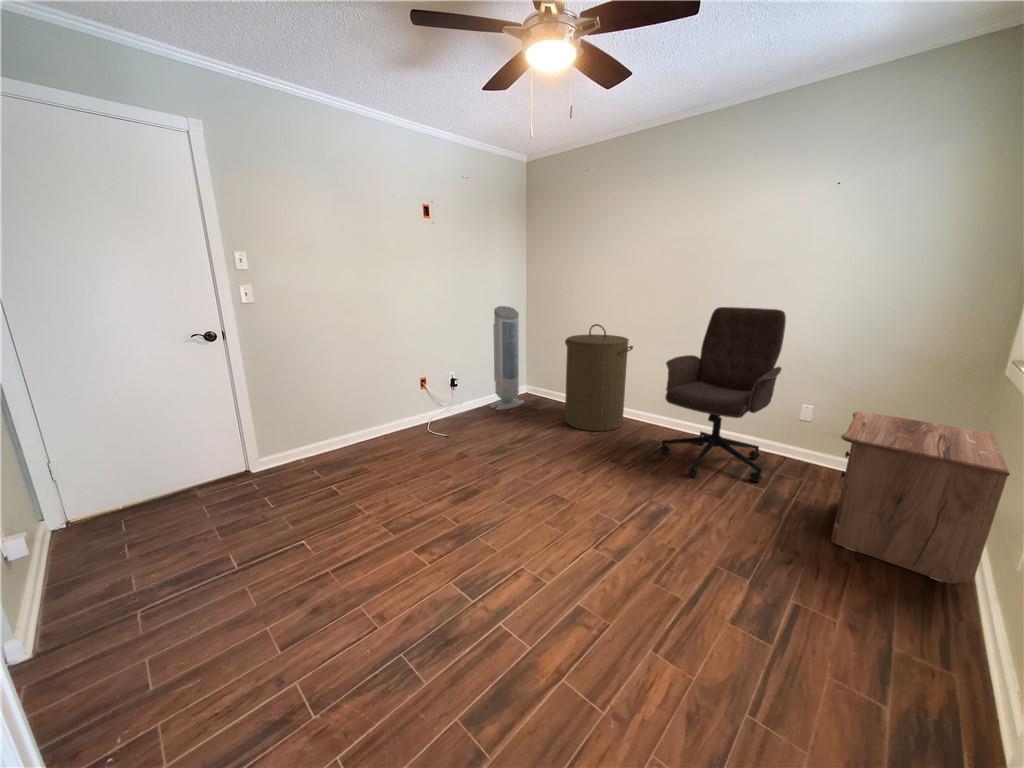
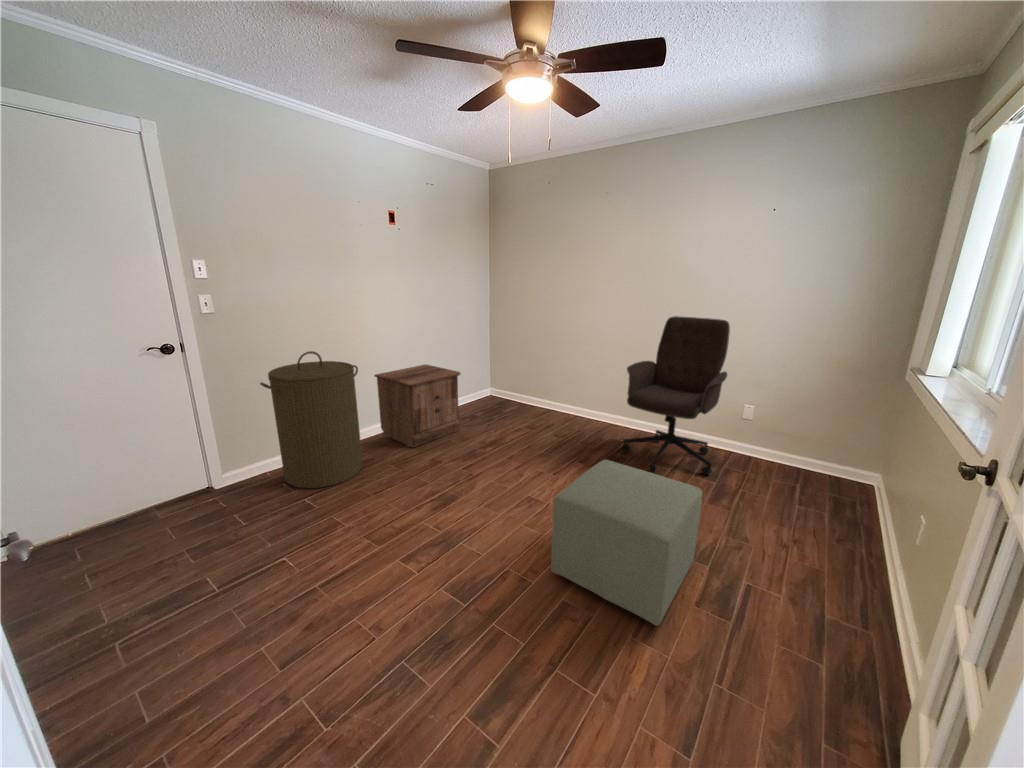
air purifier: present [490,306,524,410] -> none [457,312,490,413]
laundry hamper: present [565,324,633,431] -> present [260,351,363,489]
nightstand: present [831,411,1010,584] -> present [374,364,461,447]
ottoman: none [568,456,742,641] -> present [551,460,702,626]

